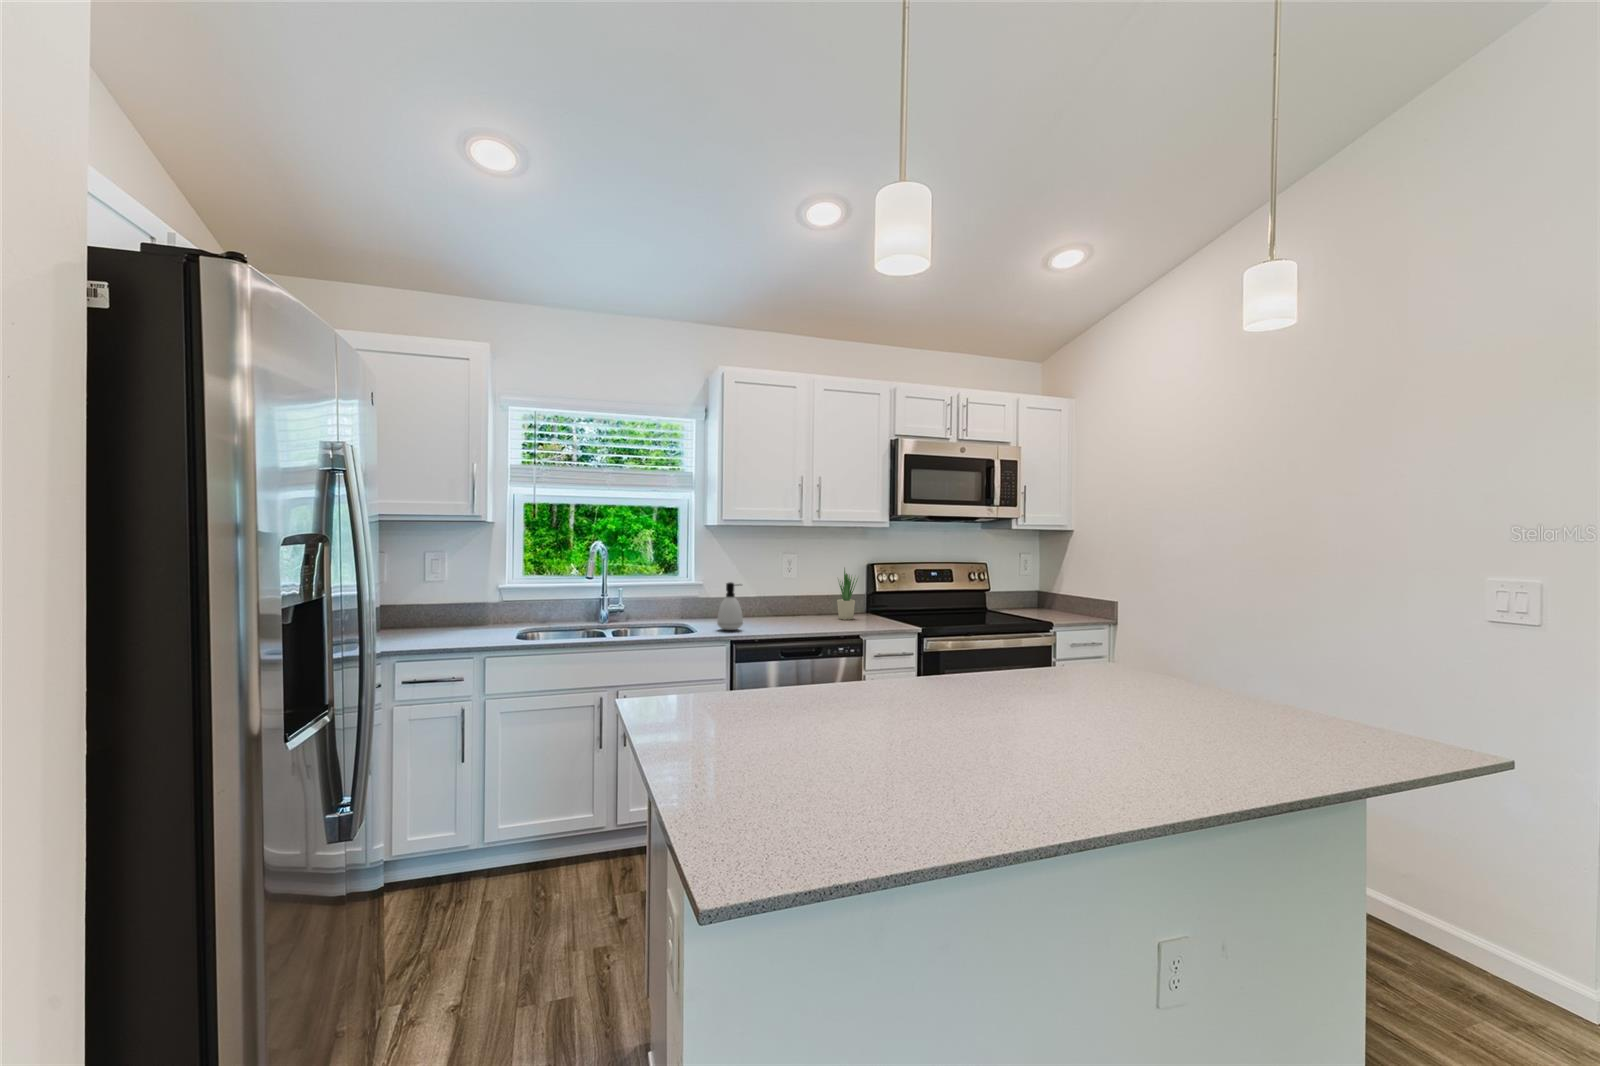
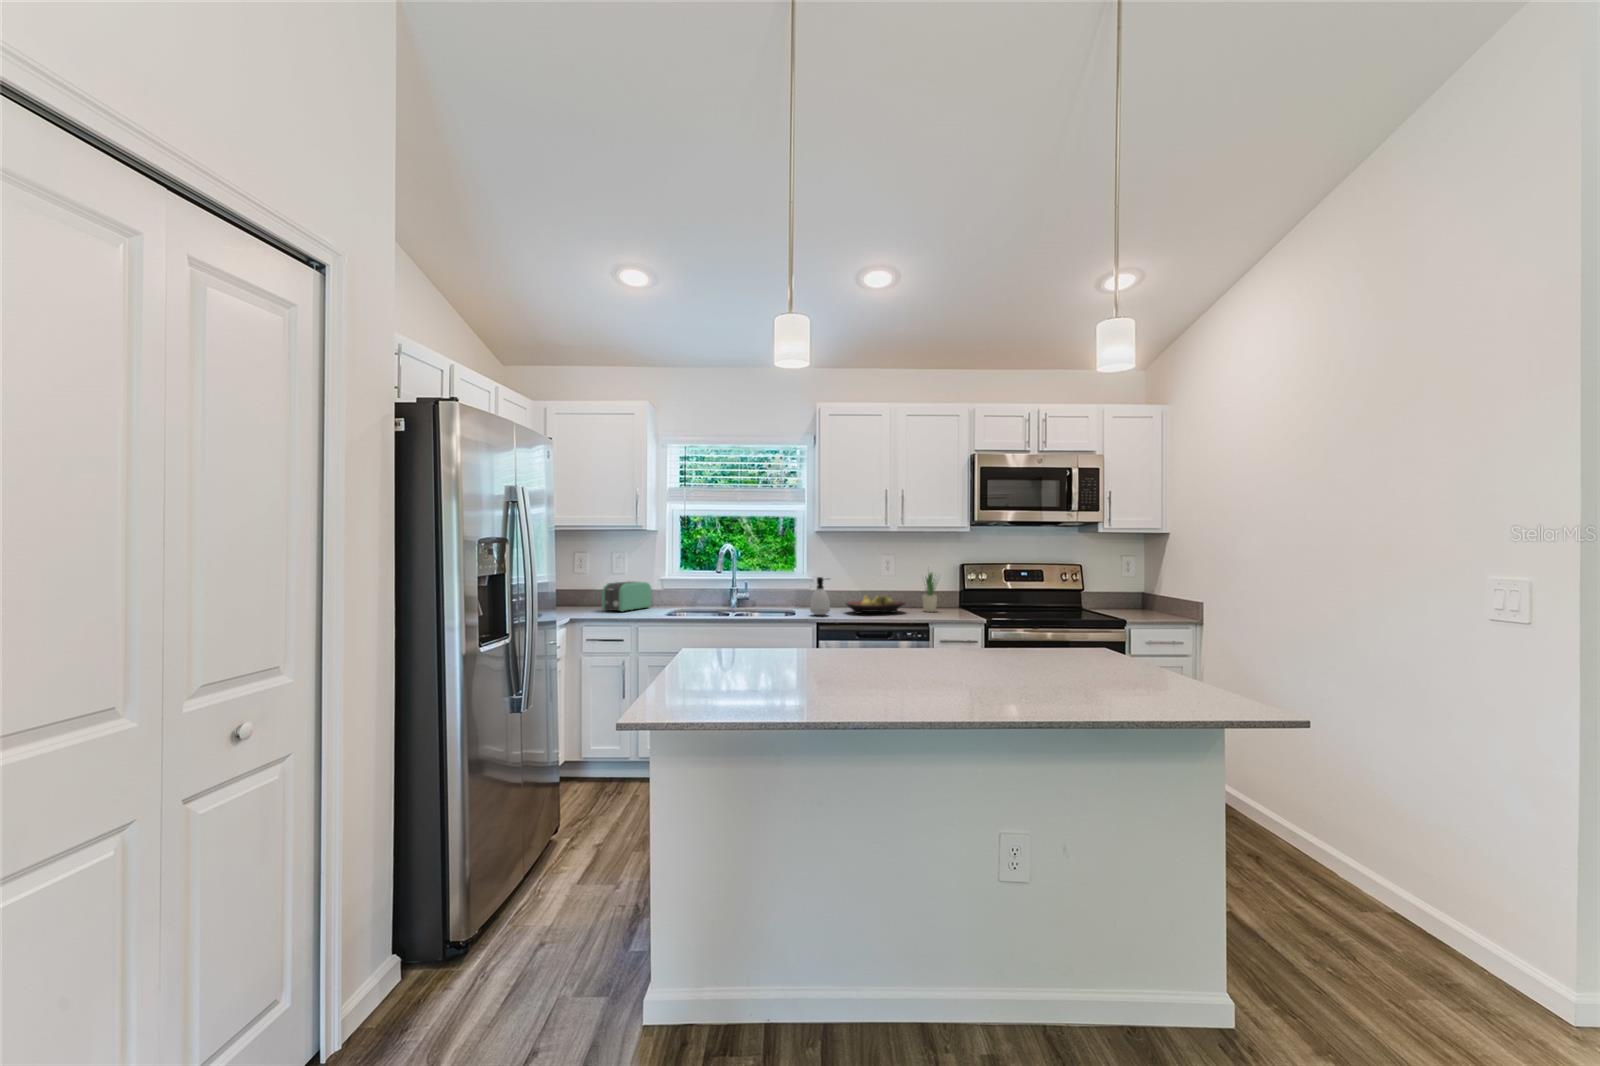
toaster: none [417,593,490,637] -> present [602,582,651,611]
fruit bowl: none [755,601,824,626] -> present [845,595,906,614]

